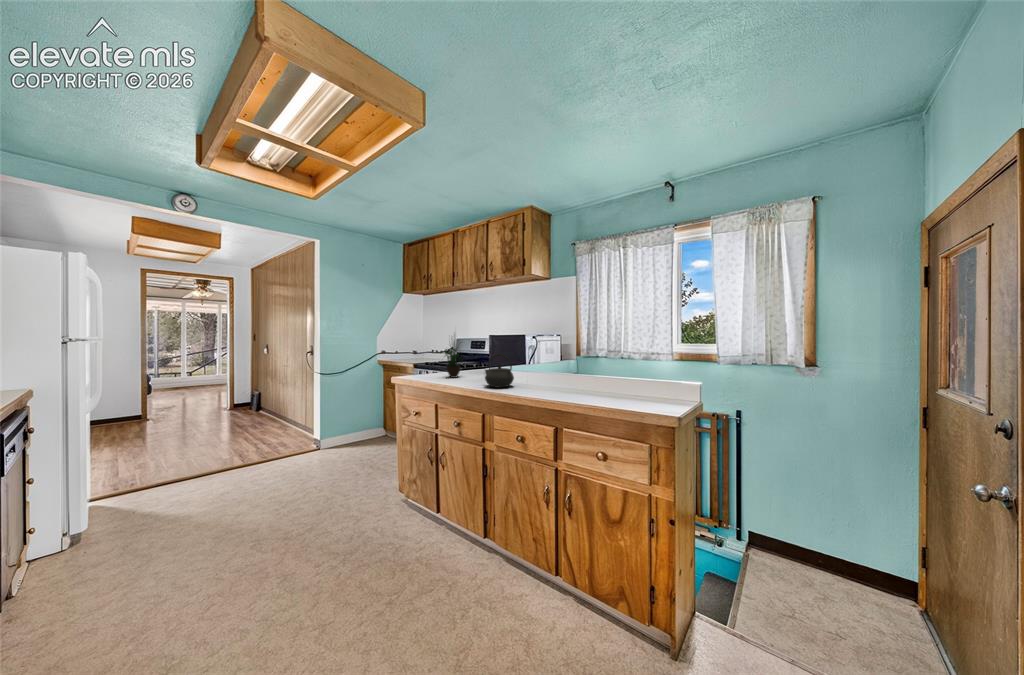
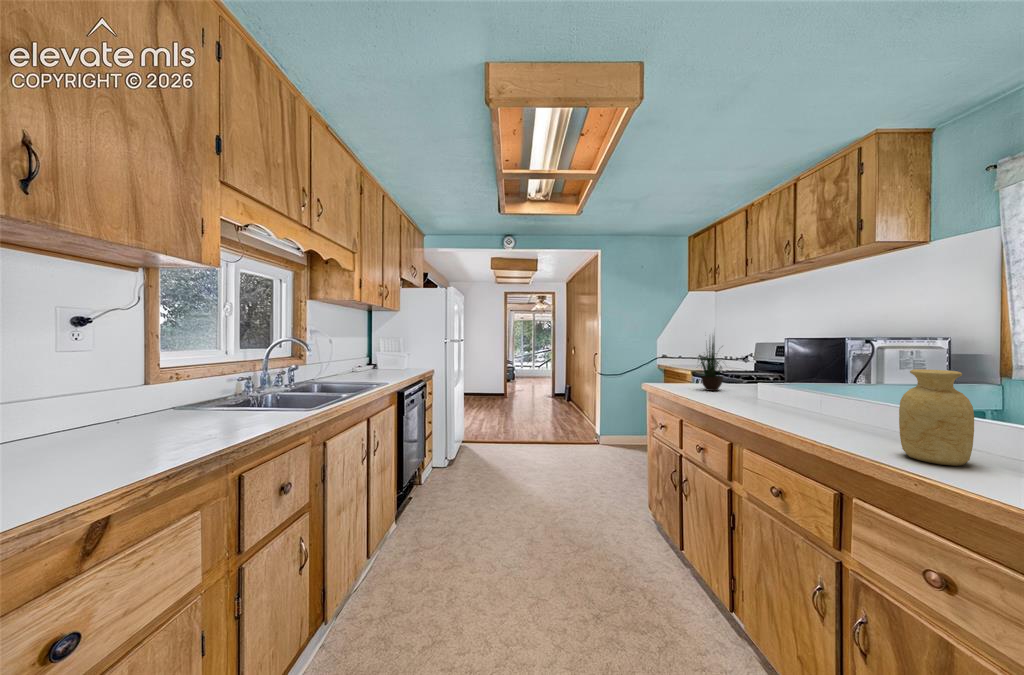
vase: none [583,353,609,401] -> present [899,369,974,466]
kettle: present [485,354,514,388] -> none [735,363,784,412]

